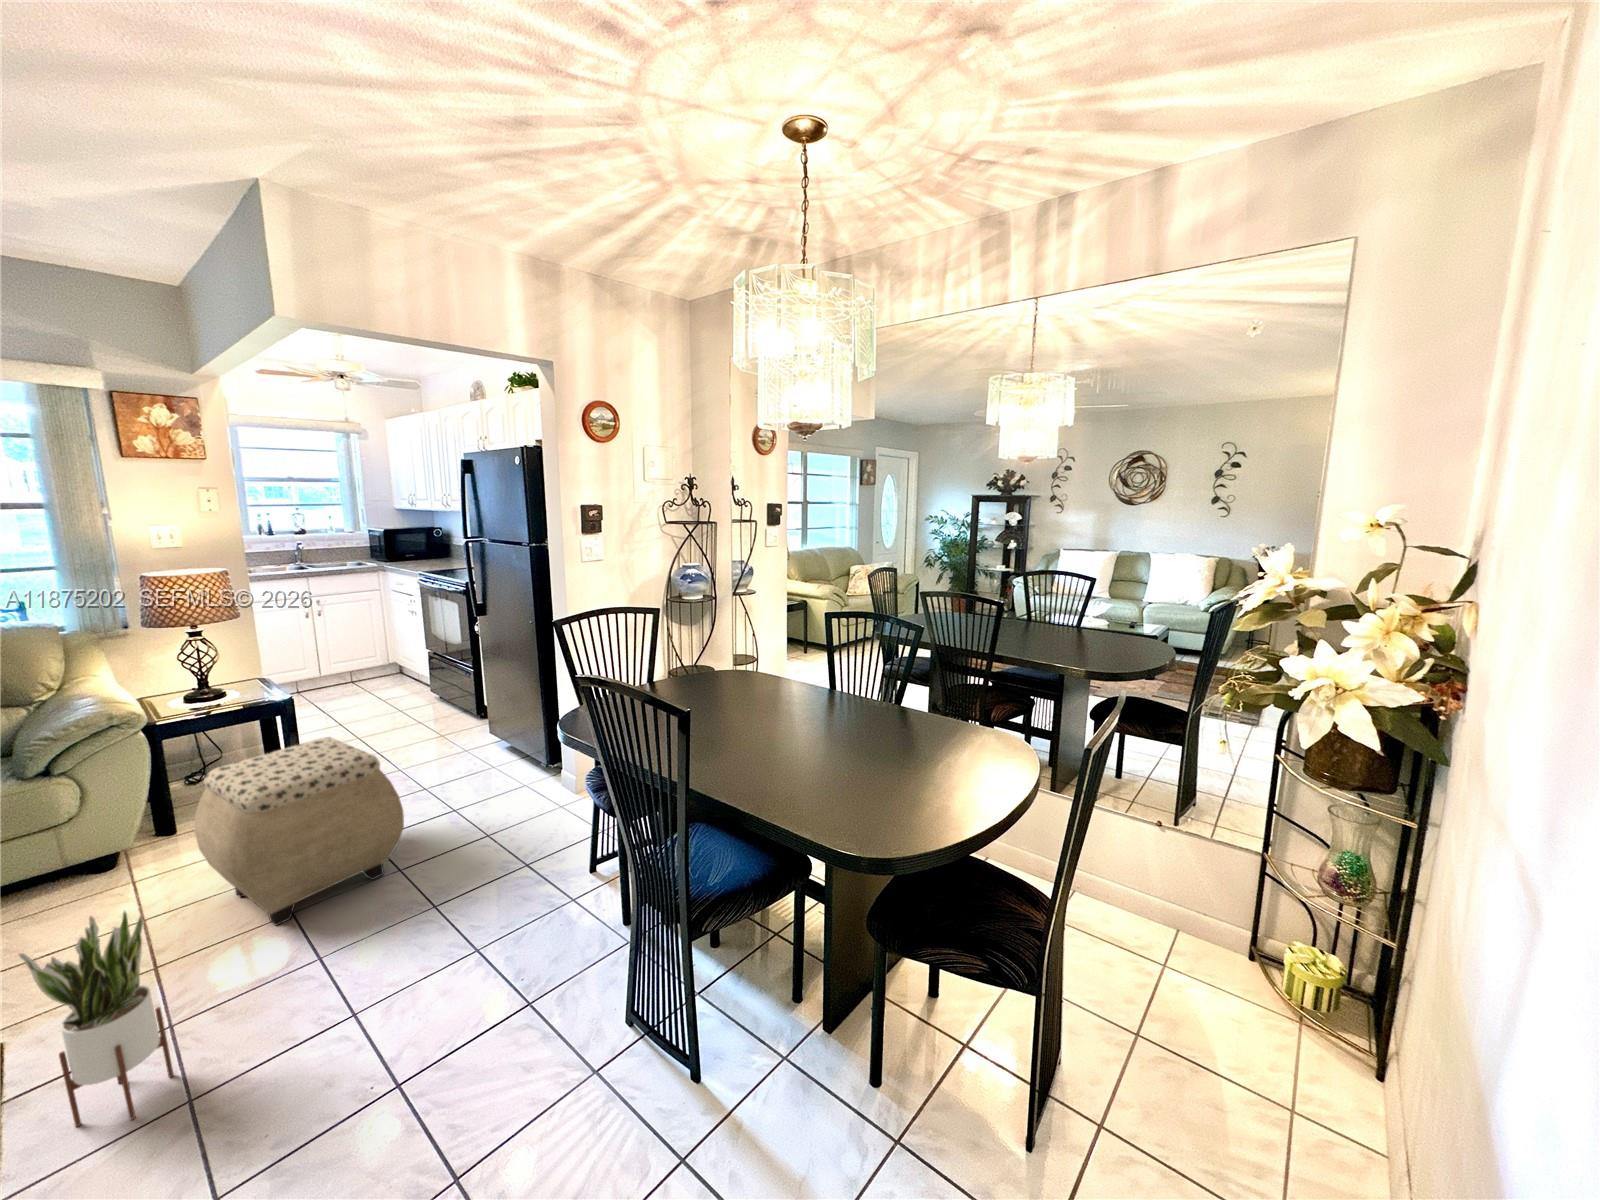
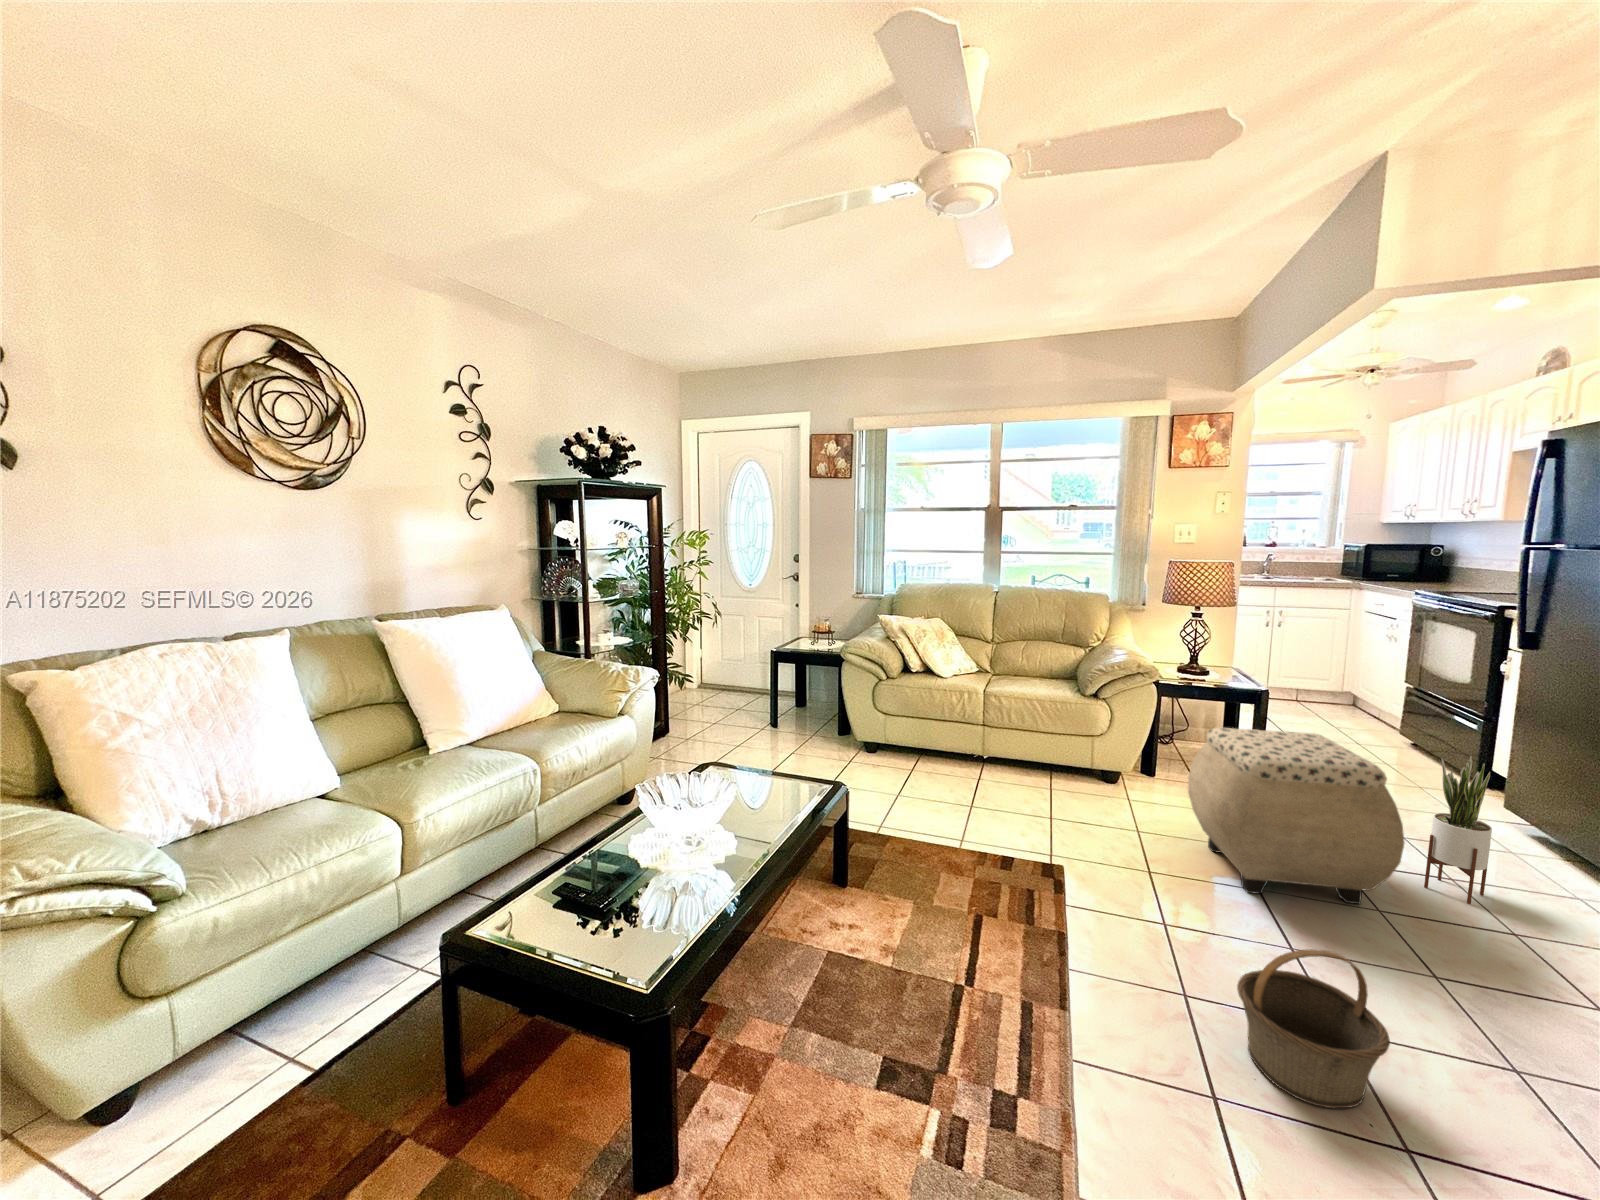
potted plant: present [18,911,173,1127] -> present [1424,756,1492,904]
basket: none [226,968,372,1134] -> present [1237,949,1390,1108]

